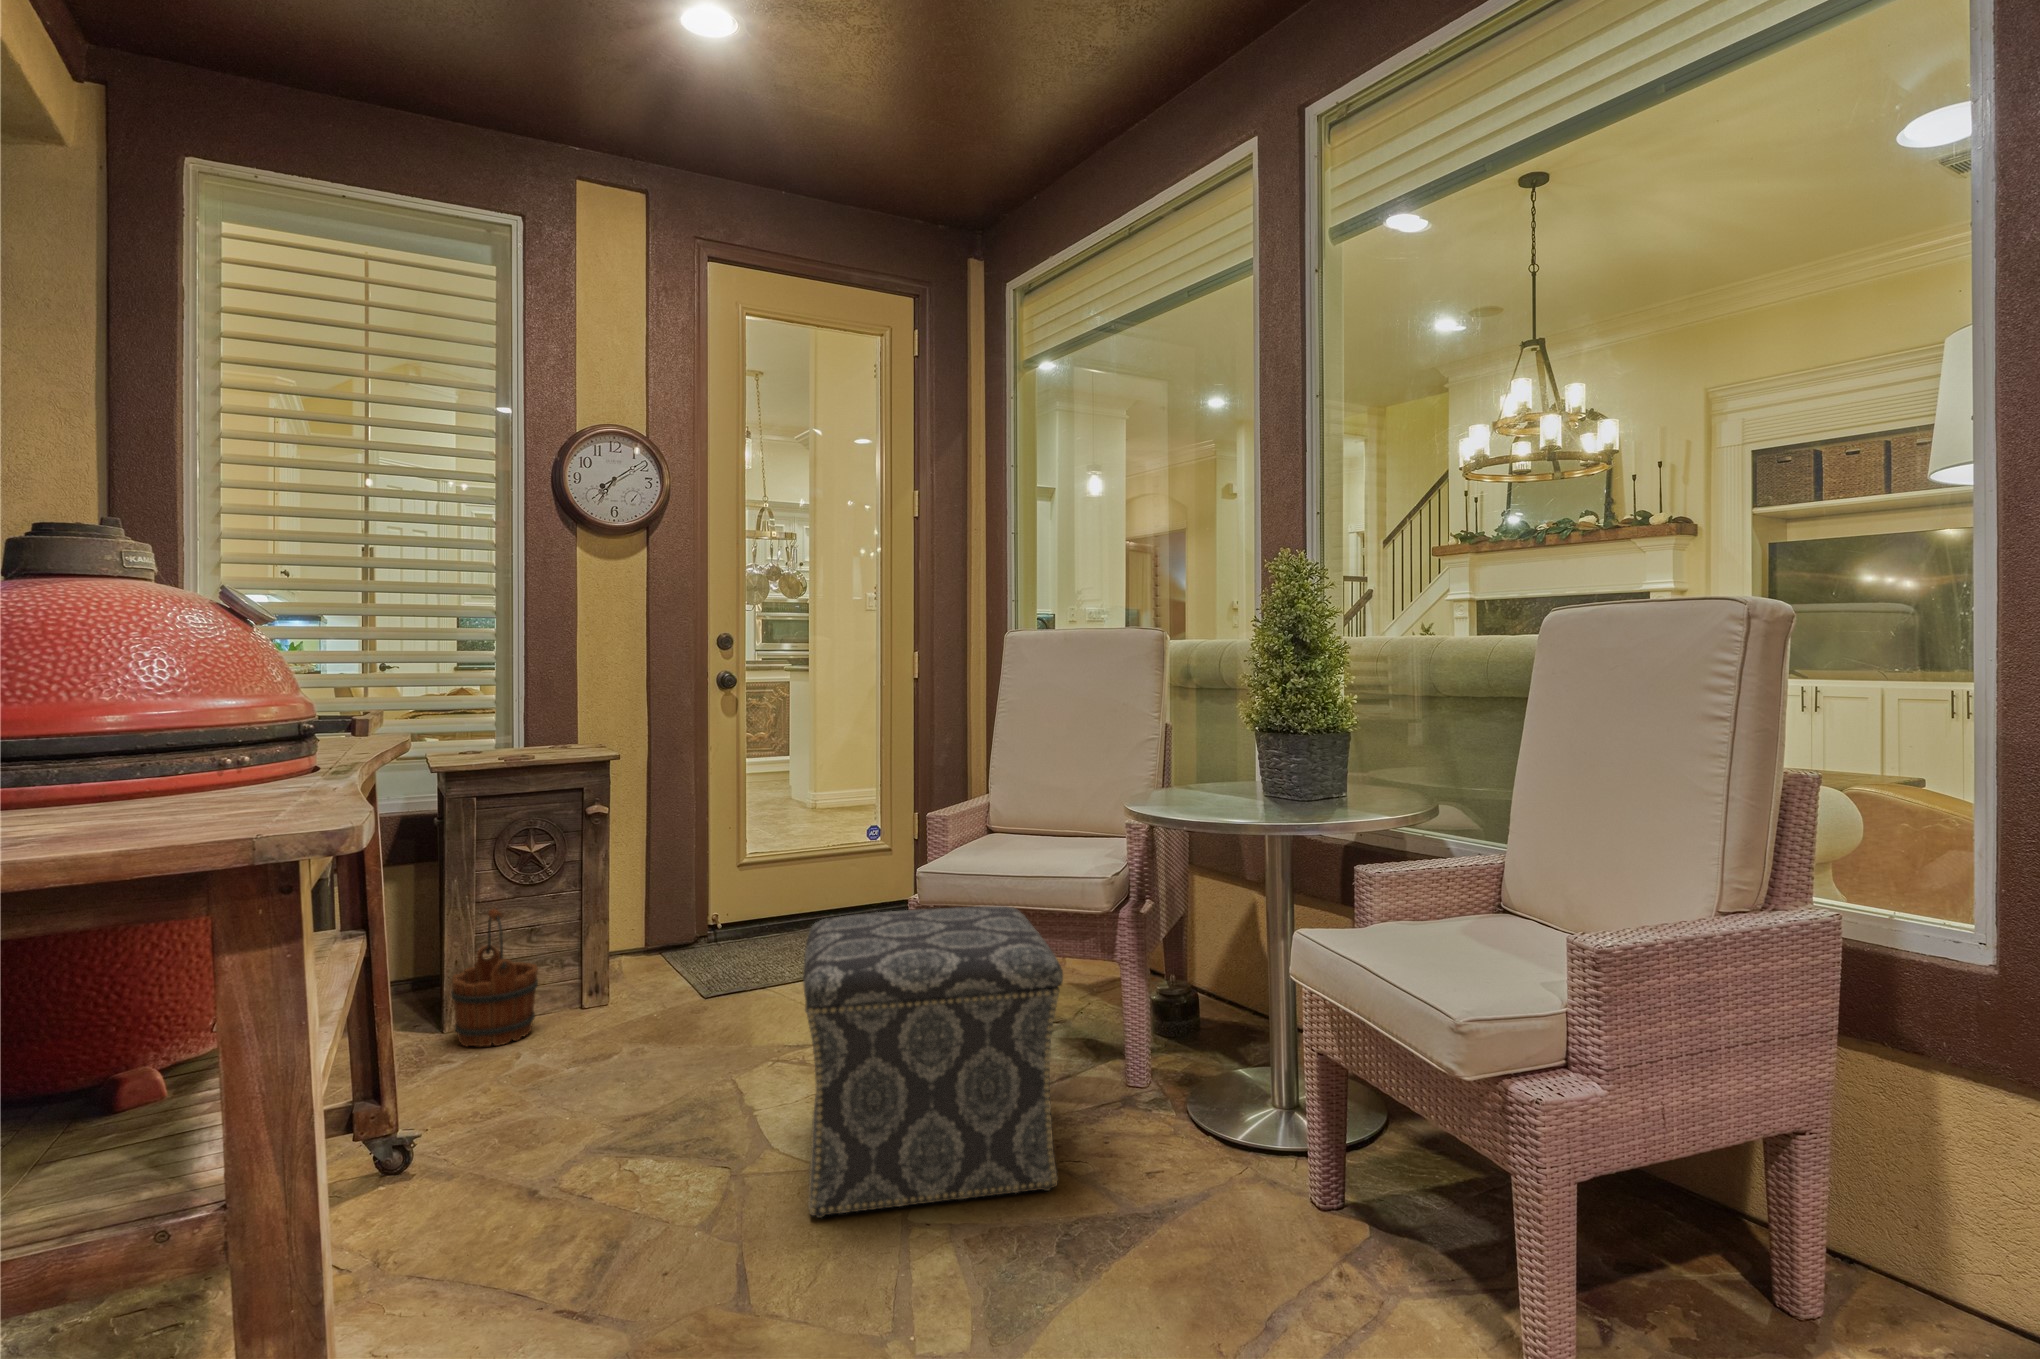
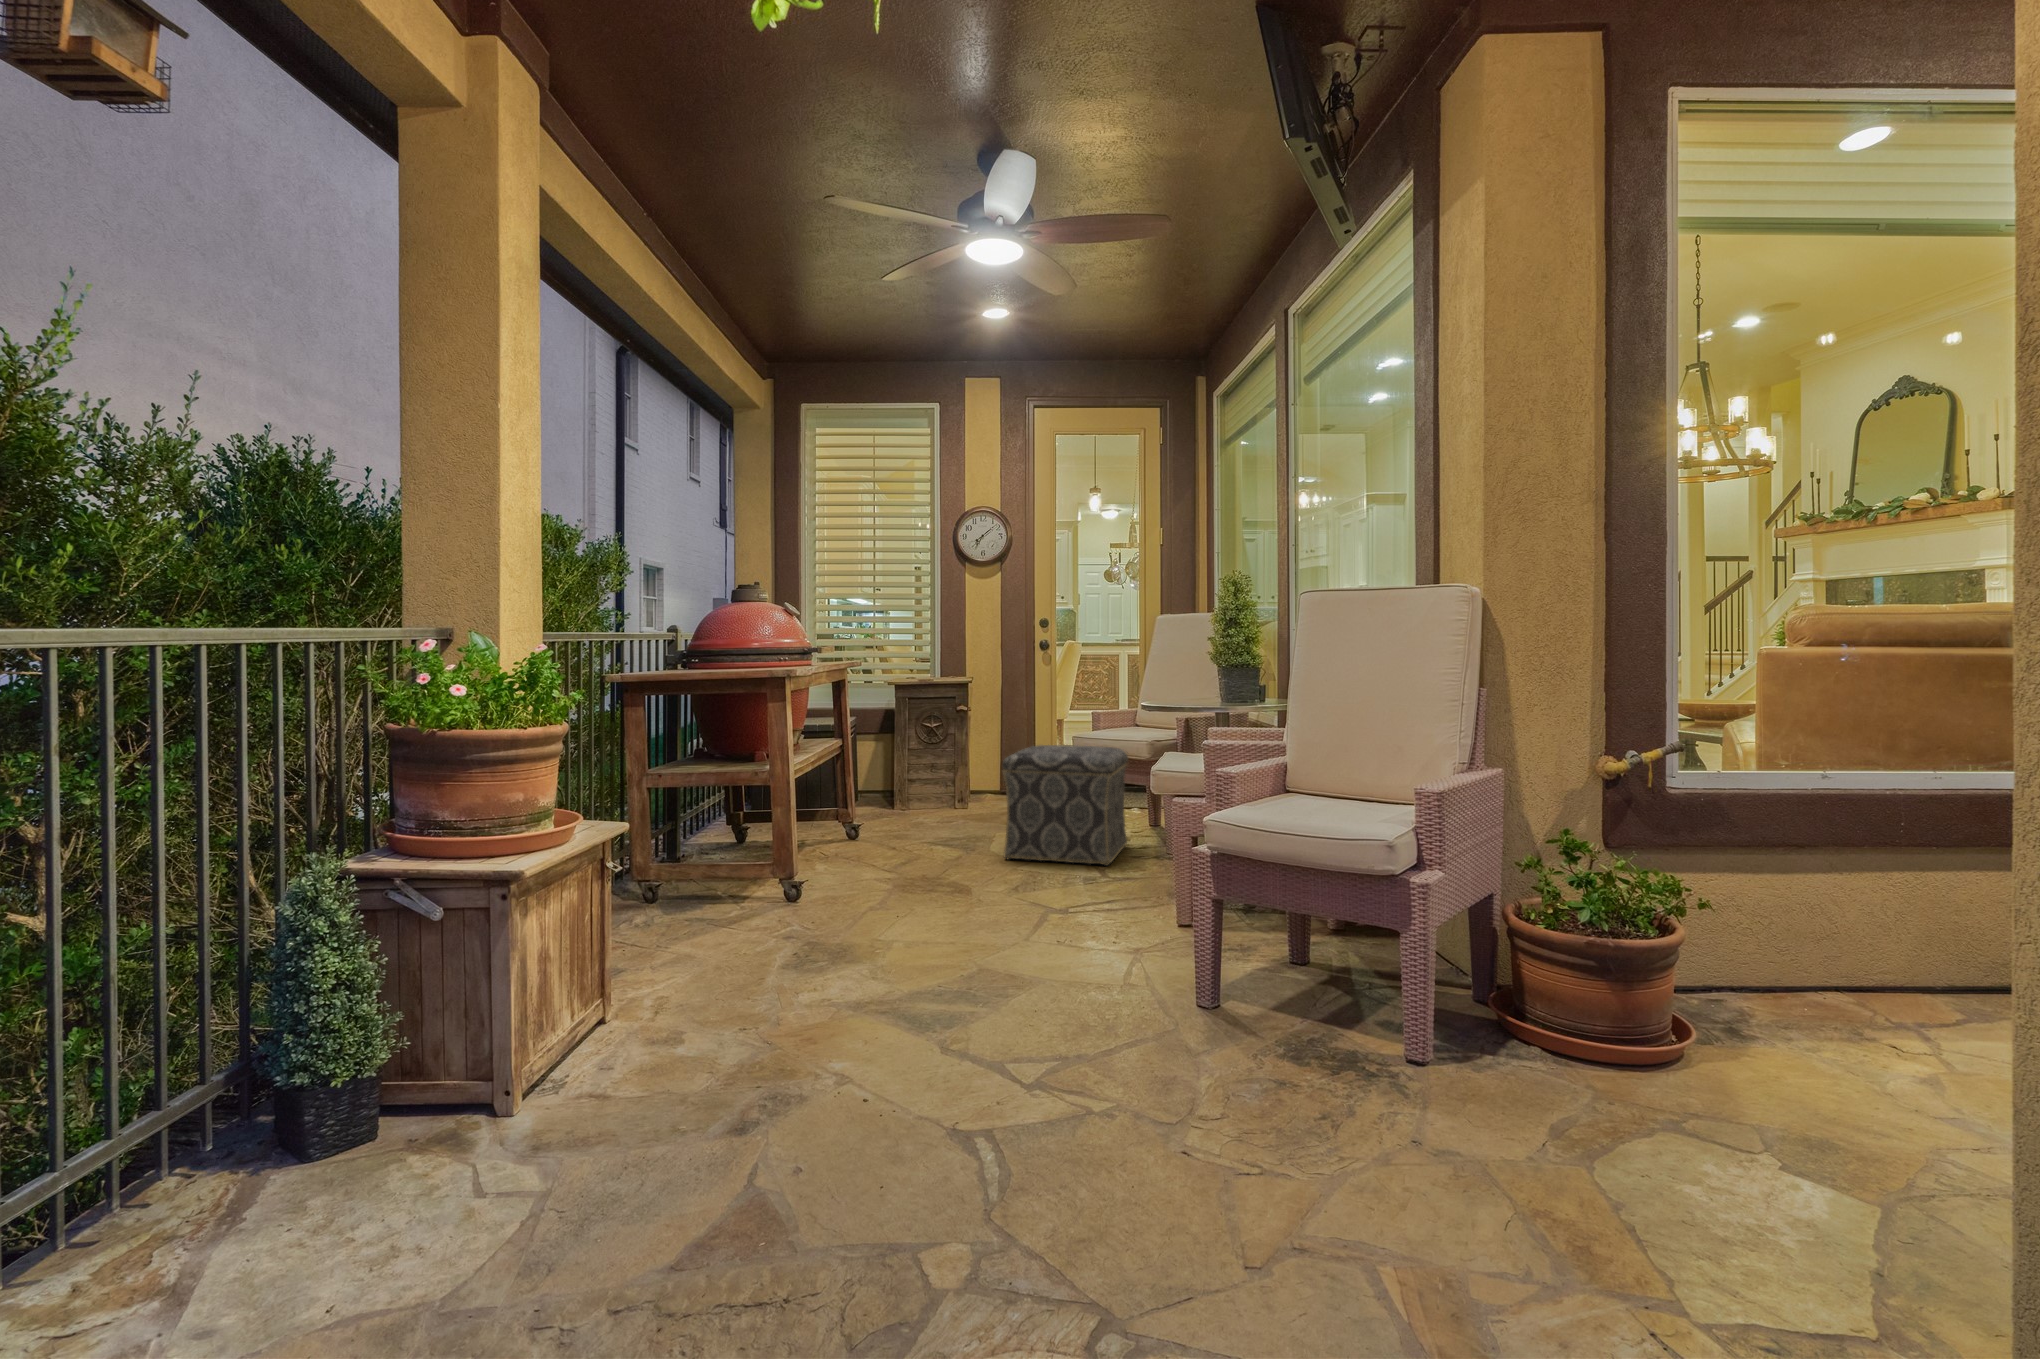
wooden bucket: present [451,909,538,1046] -> none [899,748,936,811]

